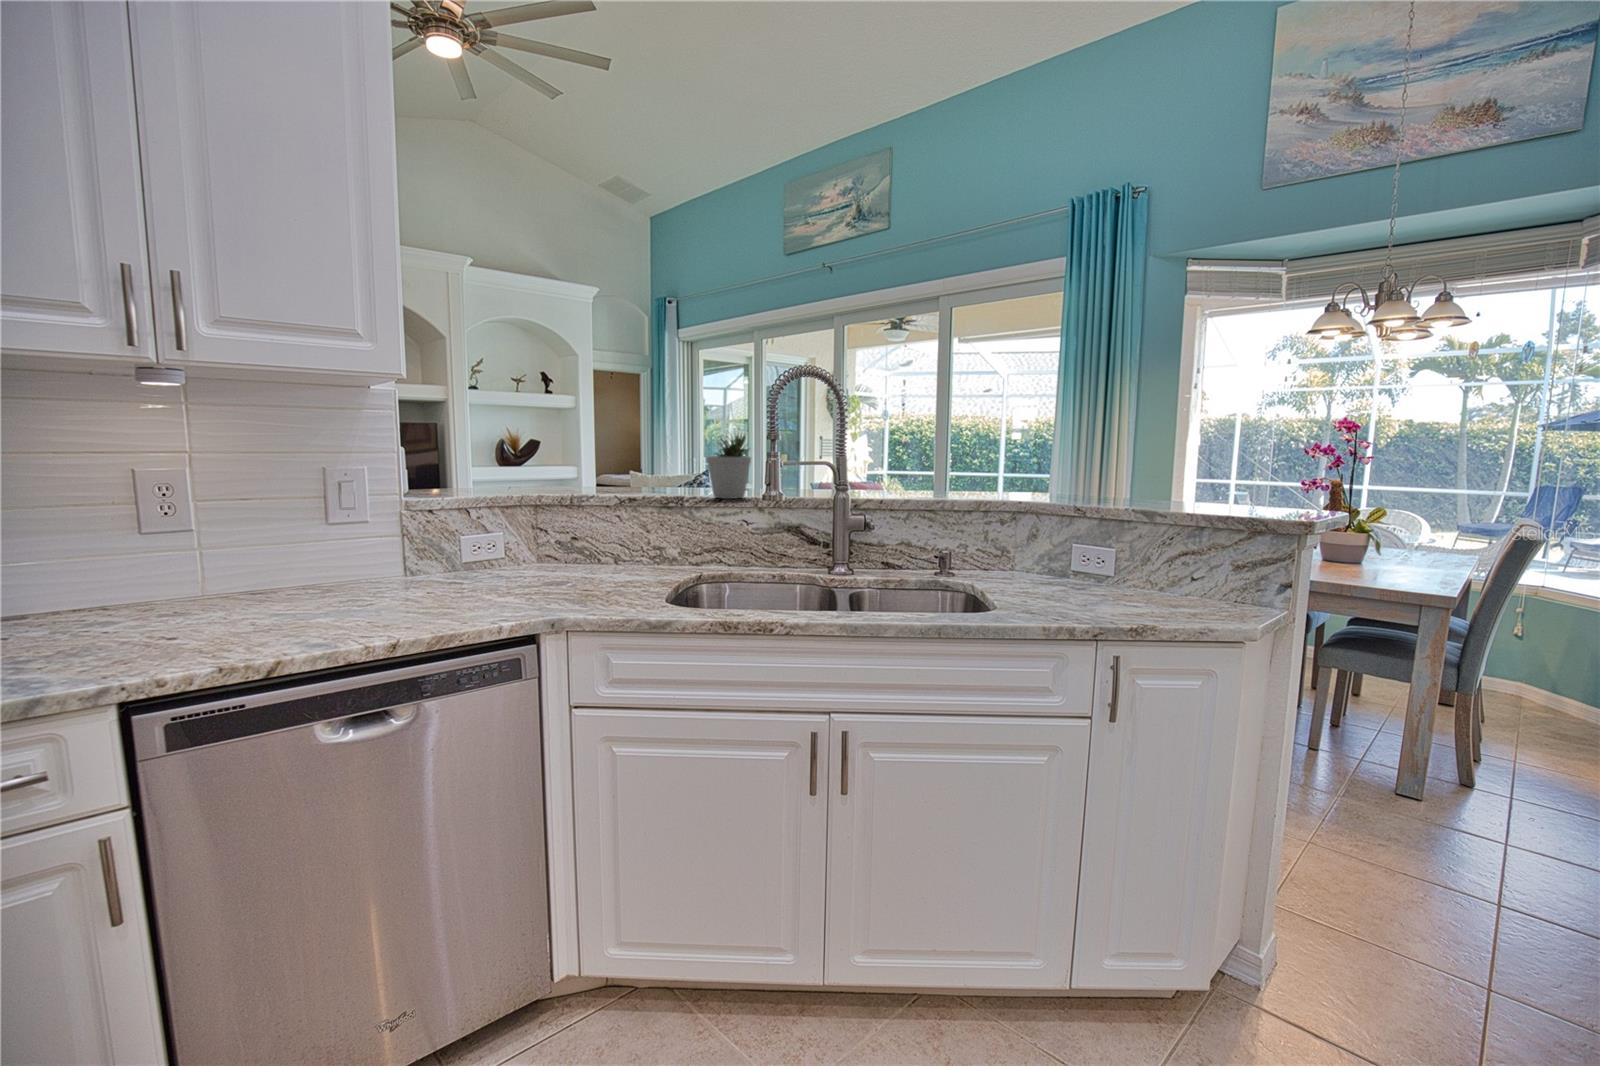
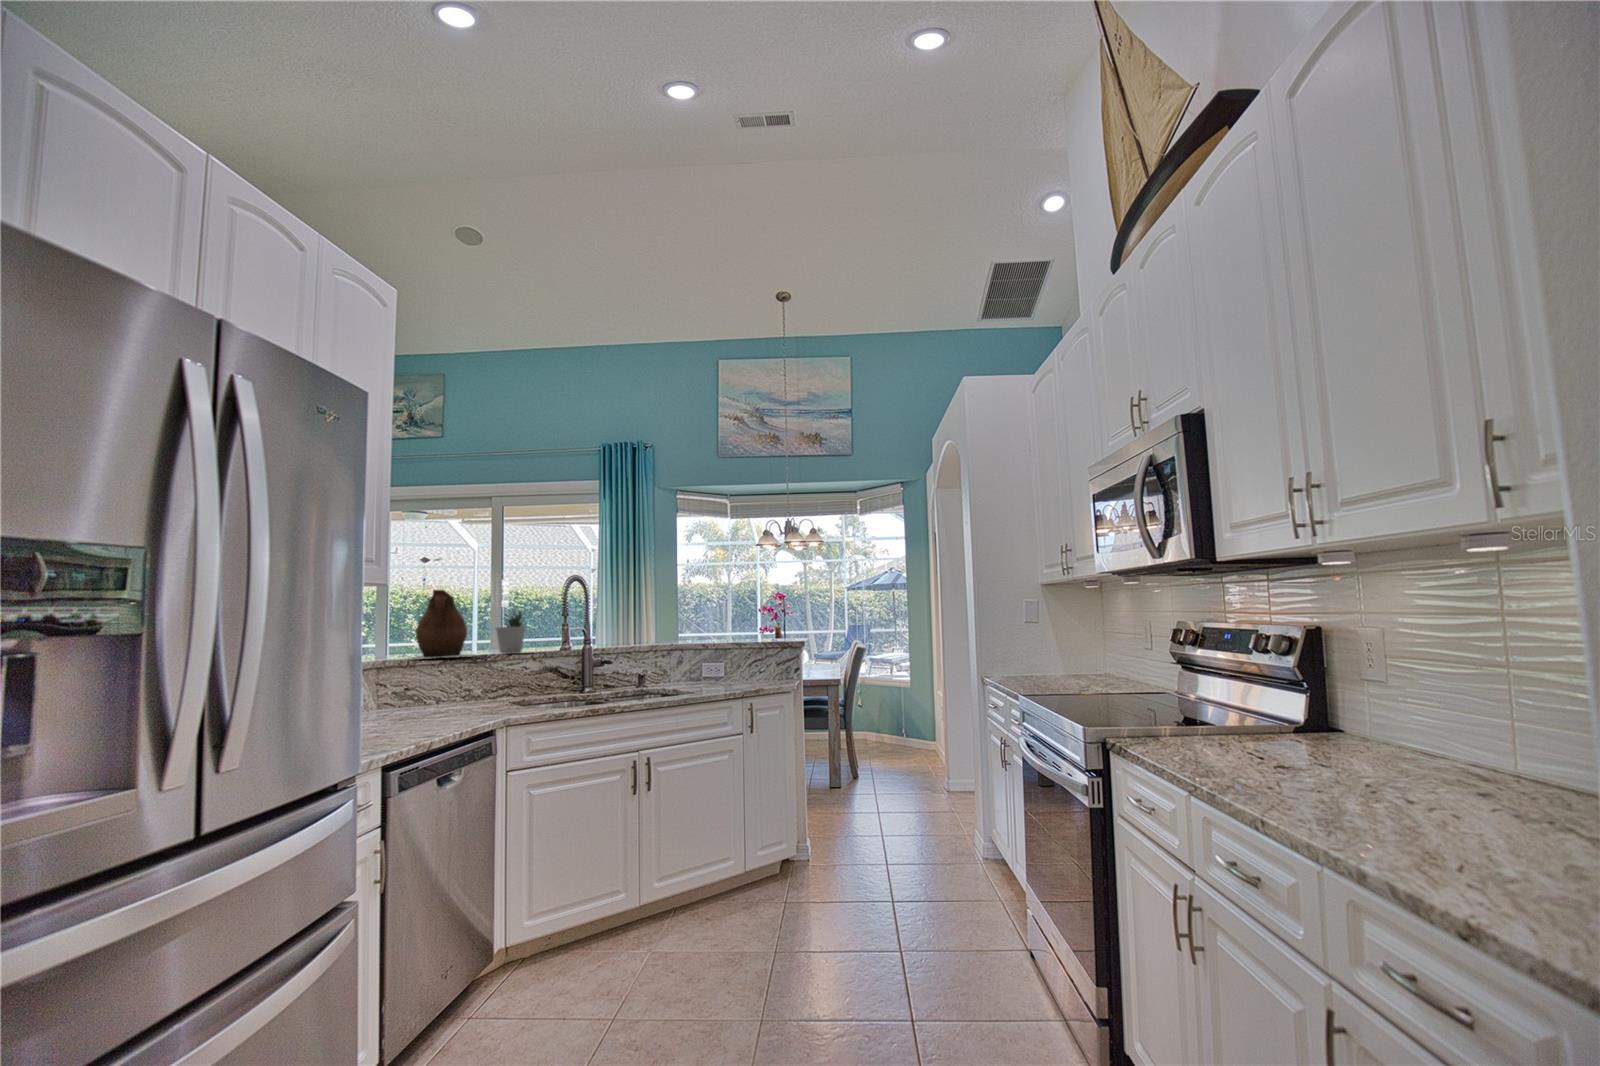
ceramic pitcher: none [573,395,664,499] -> present [416,589,467,658]

